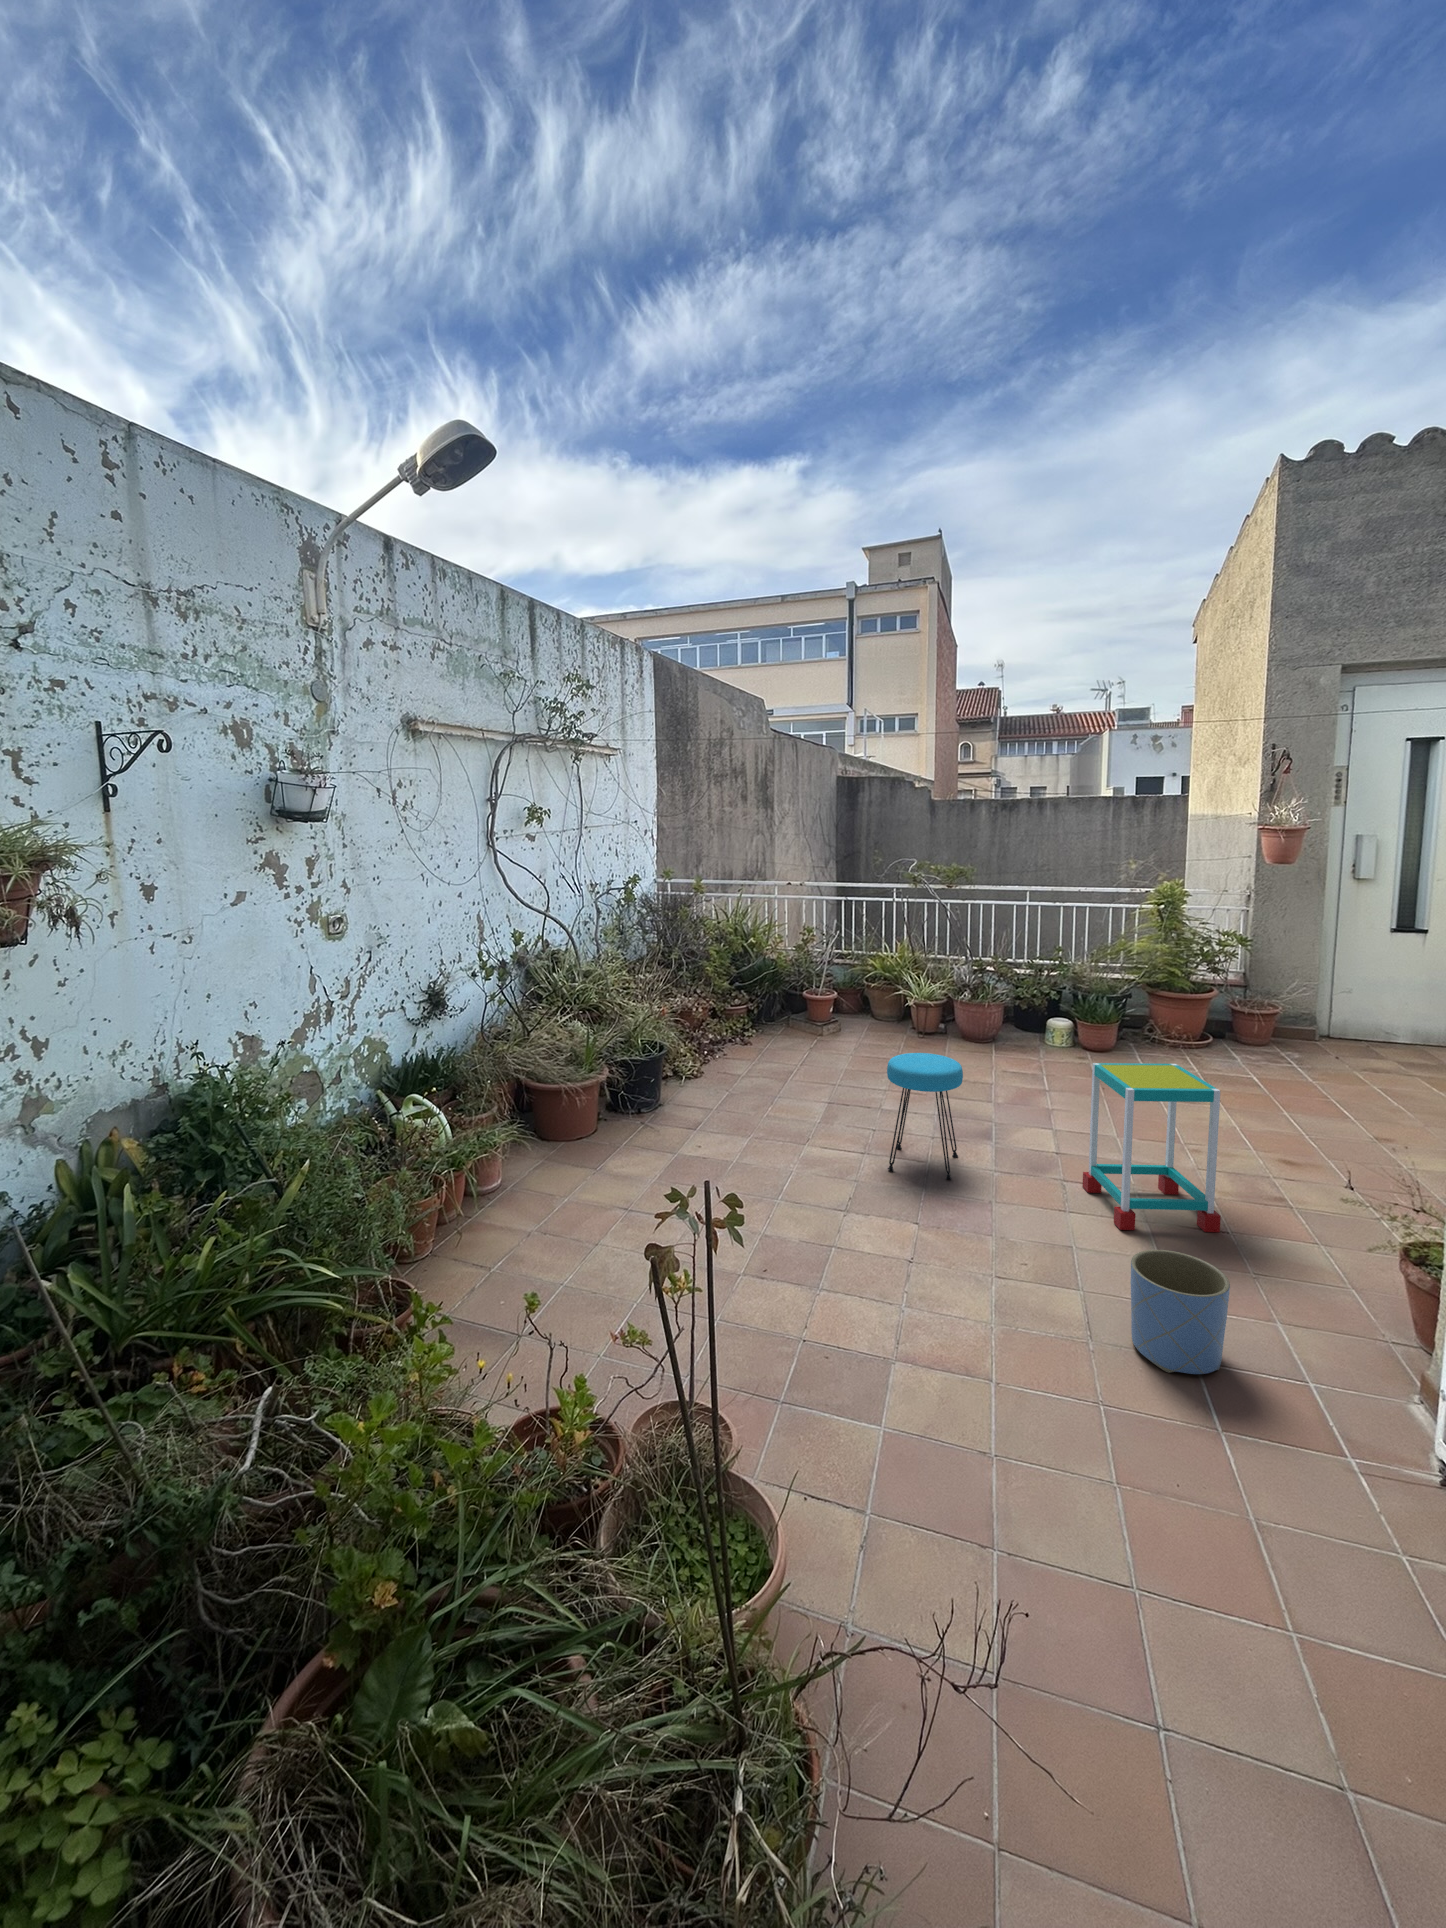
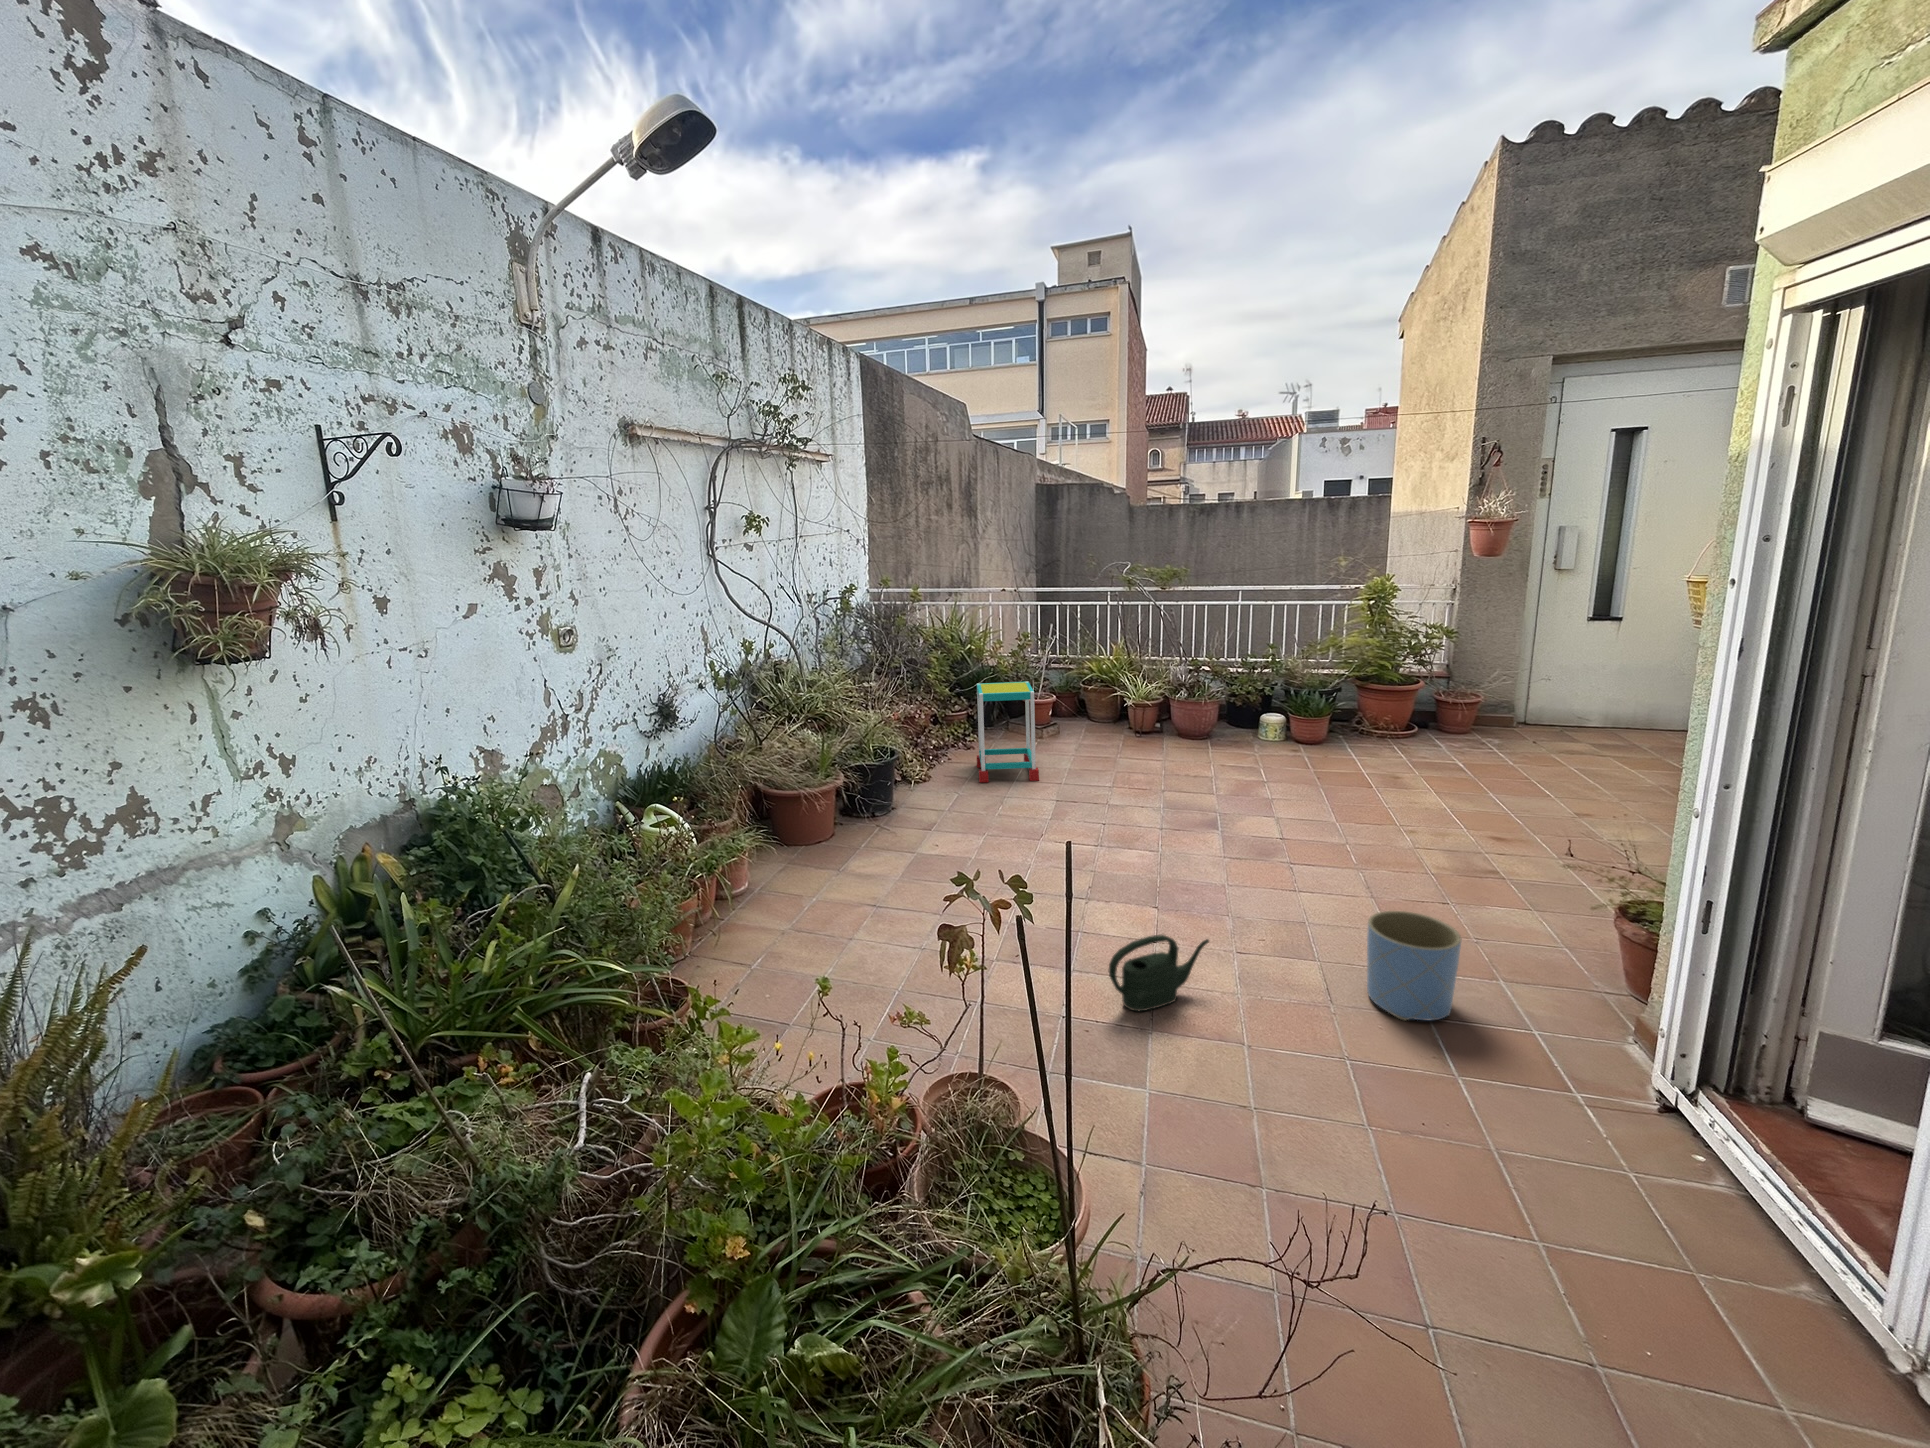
stool: present [887,1053,963,1179] -> none [1118,743,1191,861]
side table: present [1082,1063,1221,1232] -> present [977,682,1039,782]
watering can: none [853,1262,963,1345] -> present [1109,935,1209,1011]

